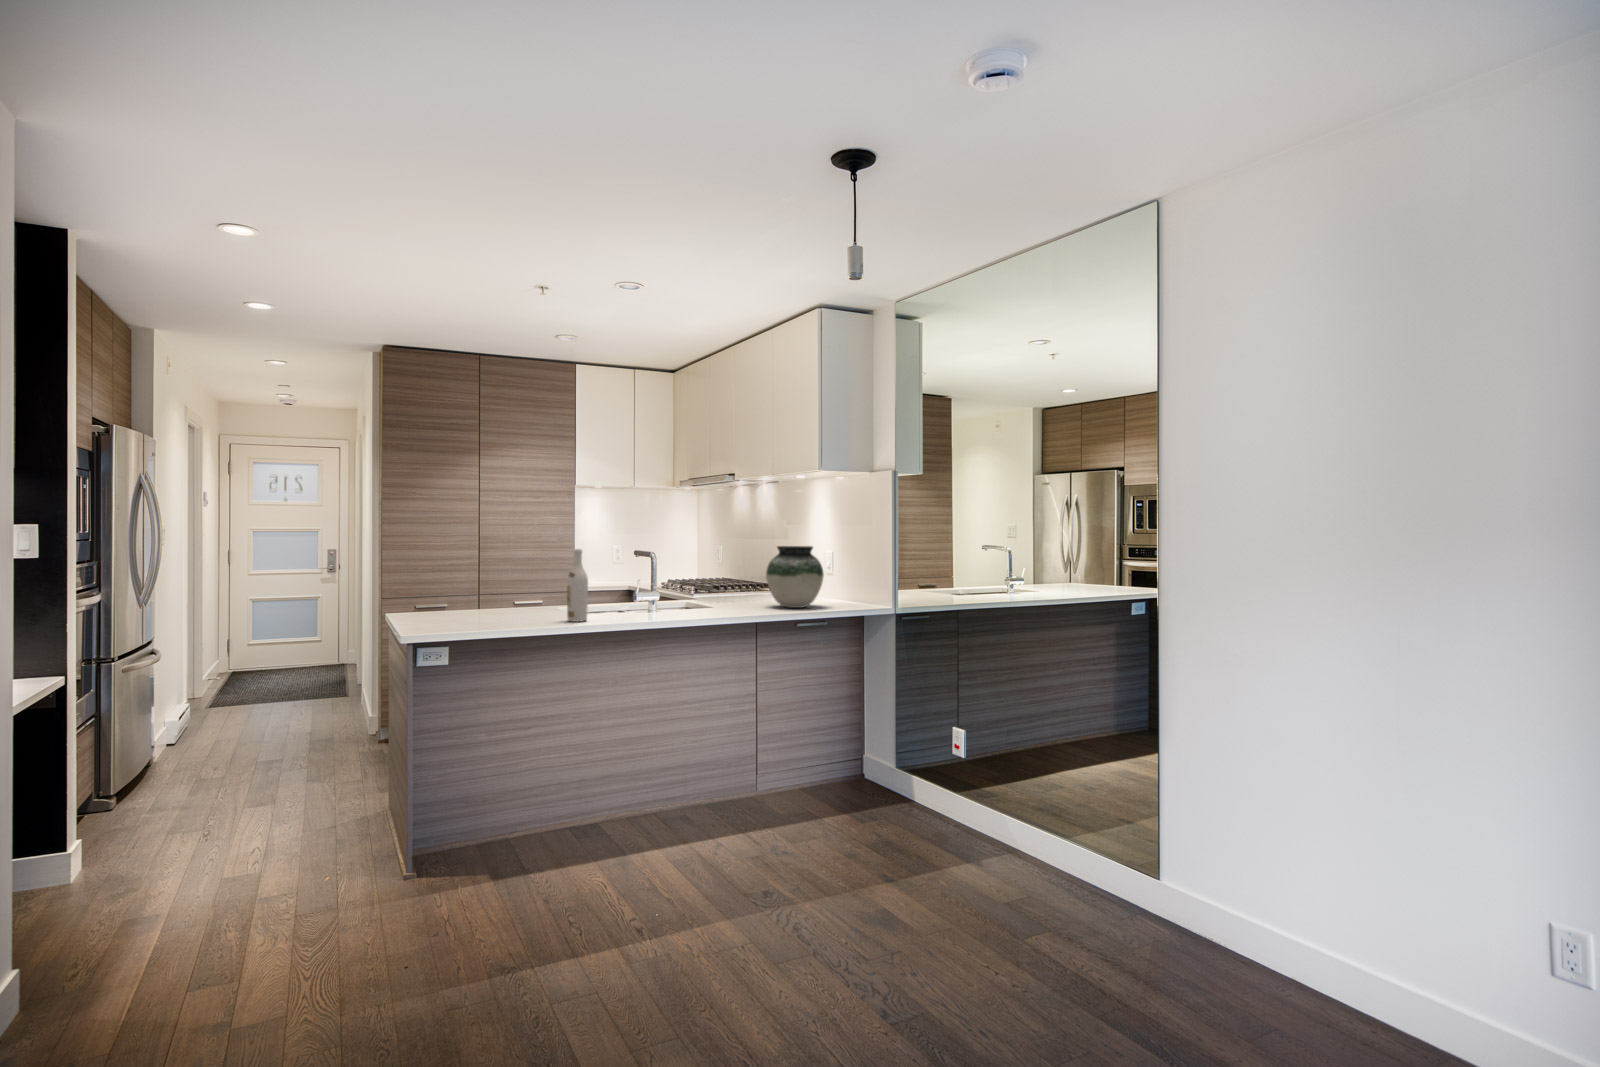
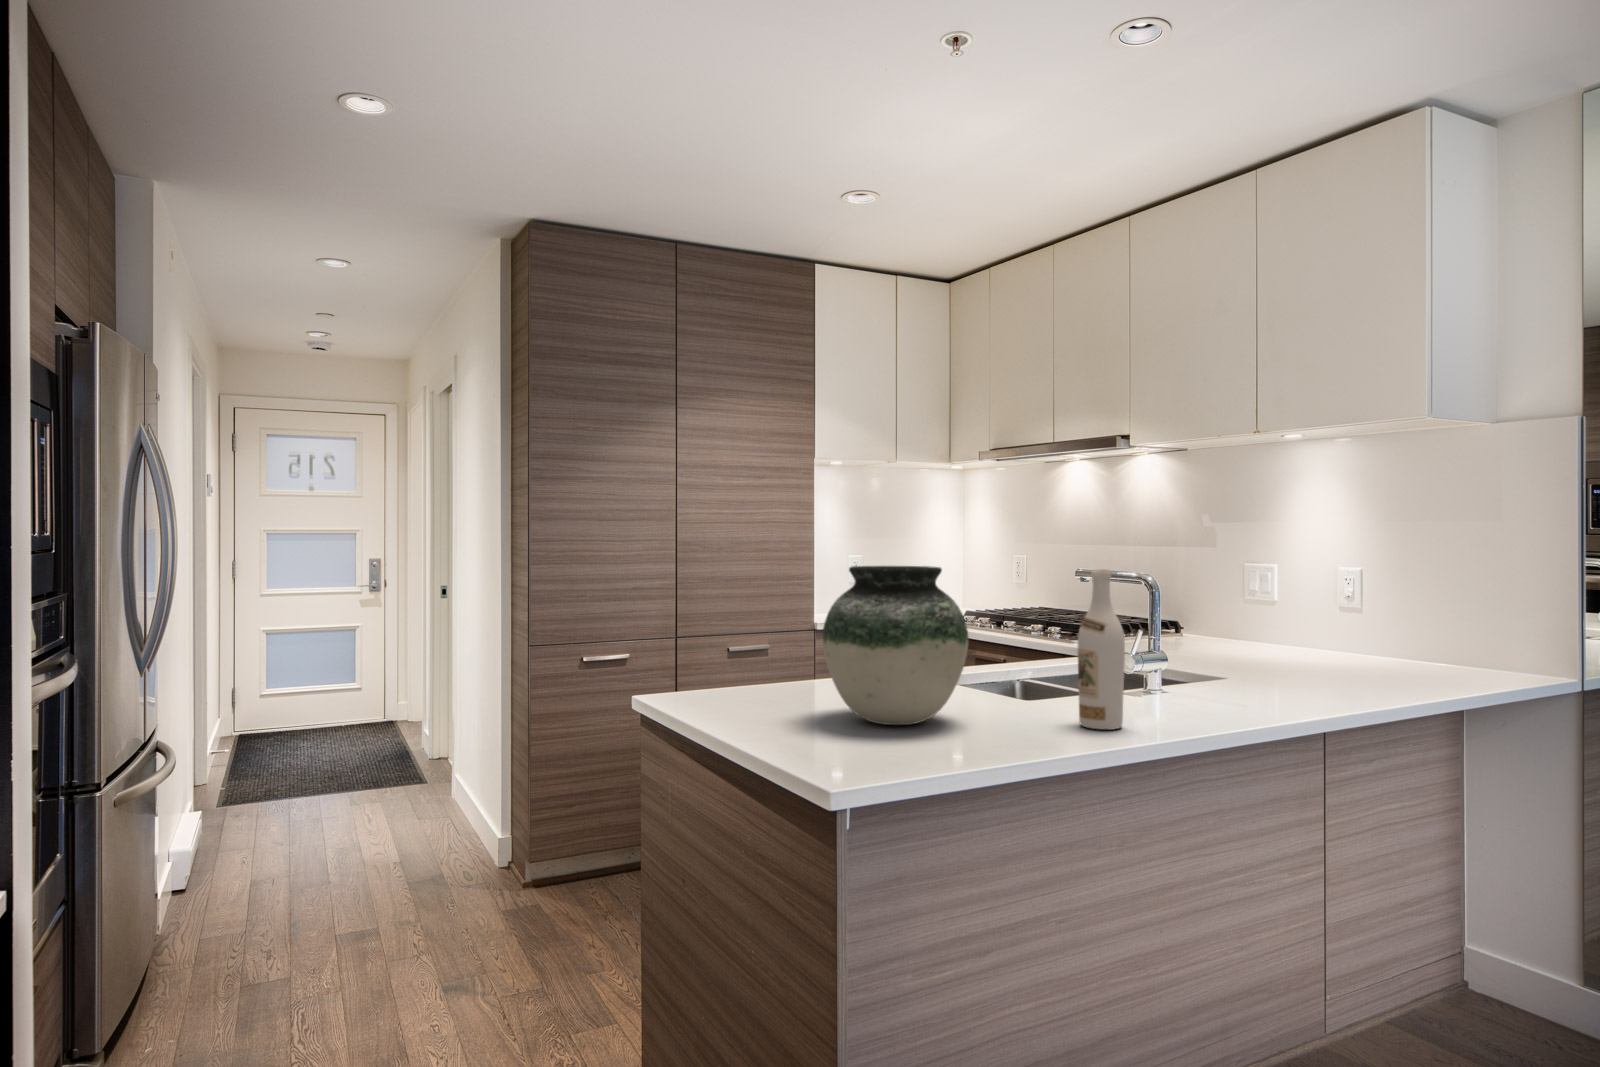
vase: present [766,546,824,608] -> present [822,566,969,725]

